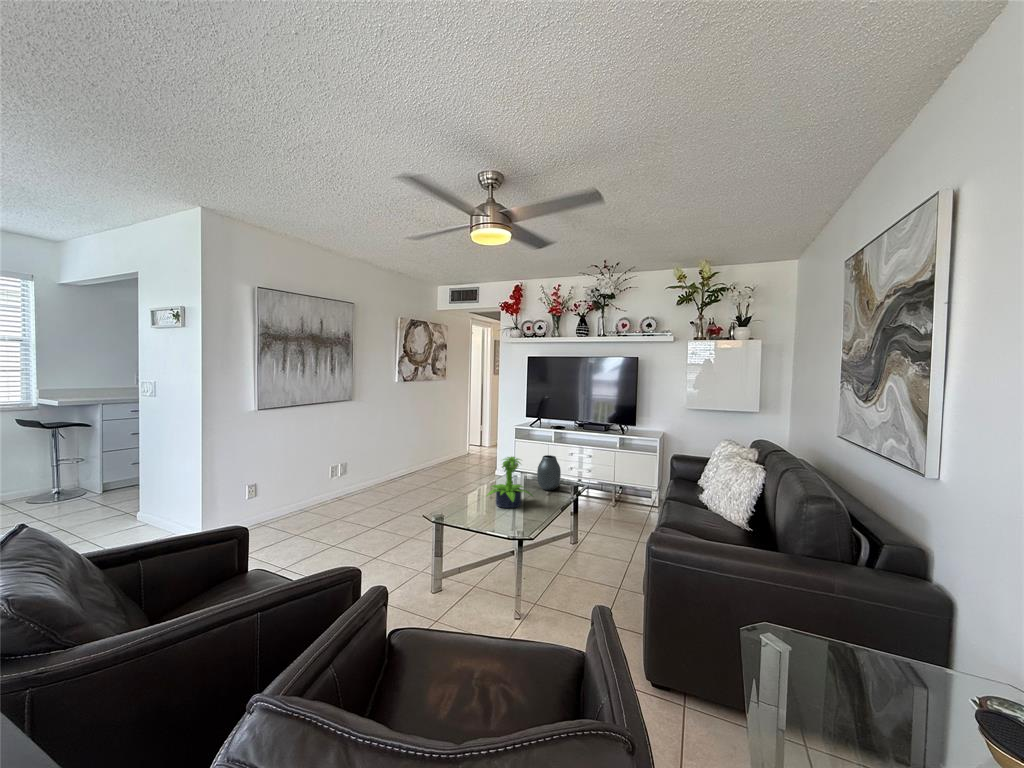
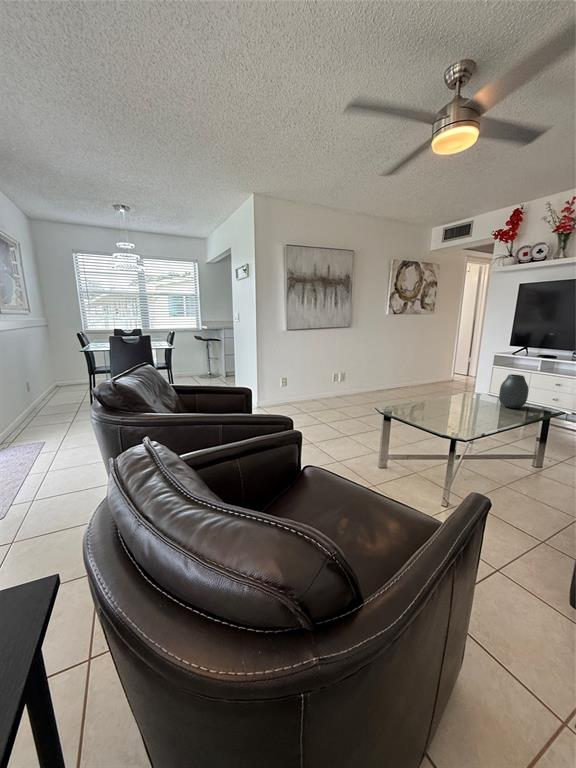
potted plant: present [487,457,532,508] -> none [436,368,485,414]

